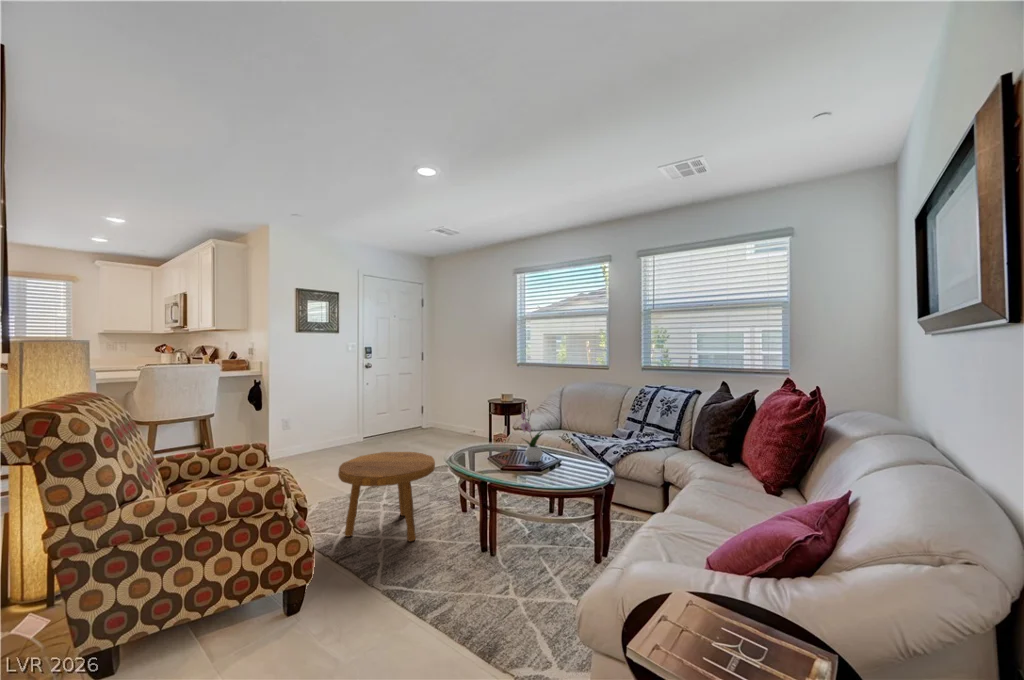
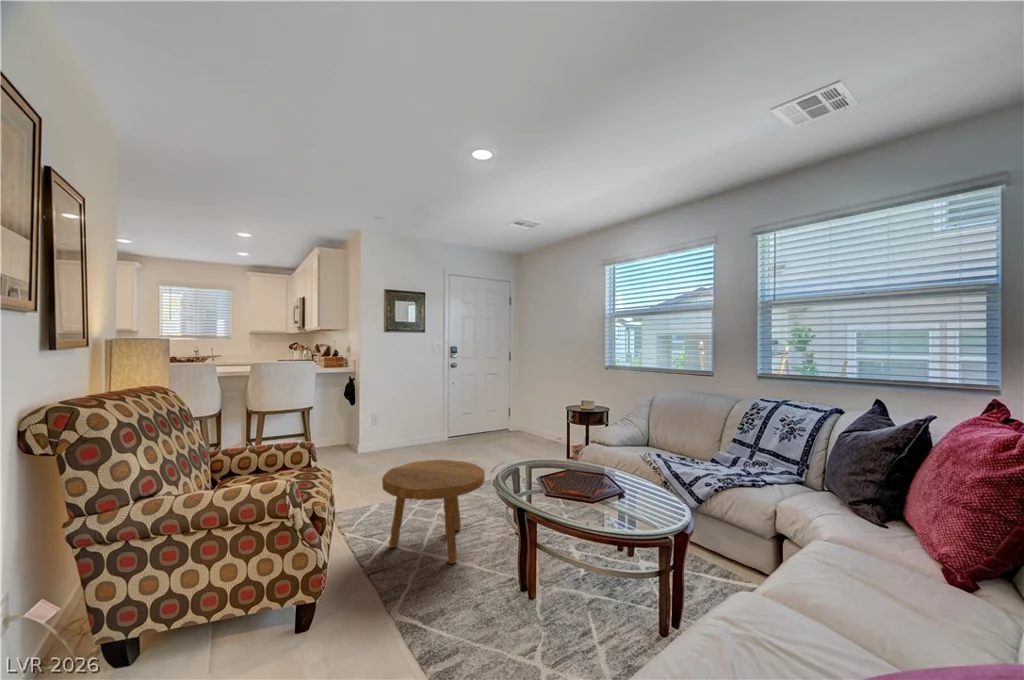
flower arrangement: present [521,404,543,462] -> none [577,418,604,489]

